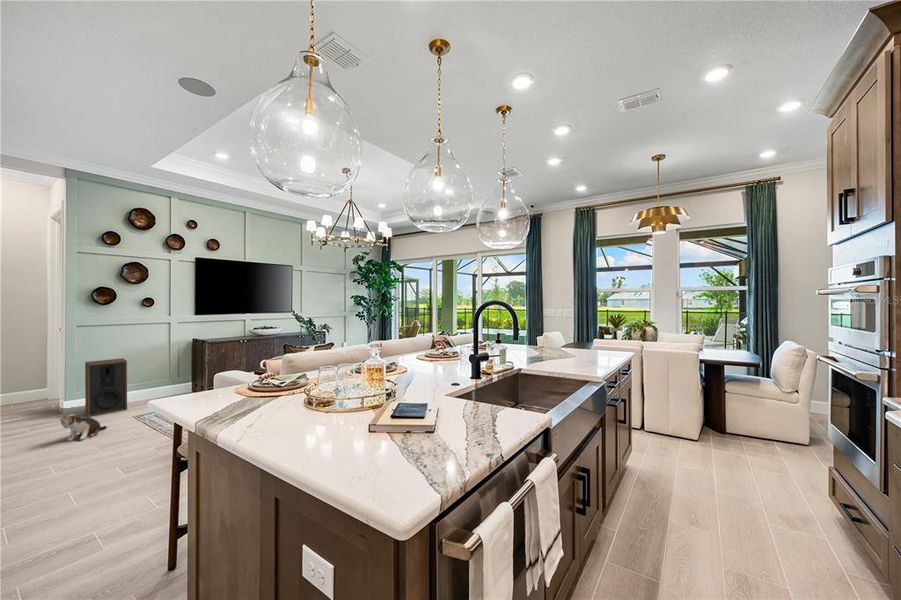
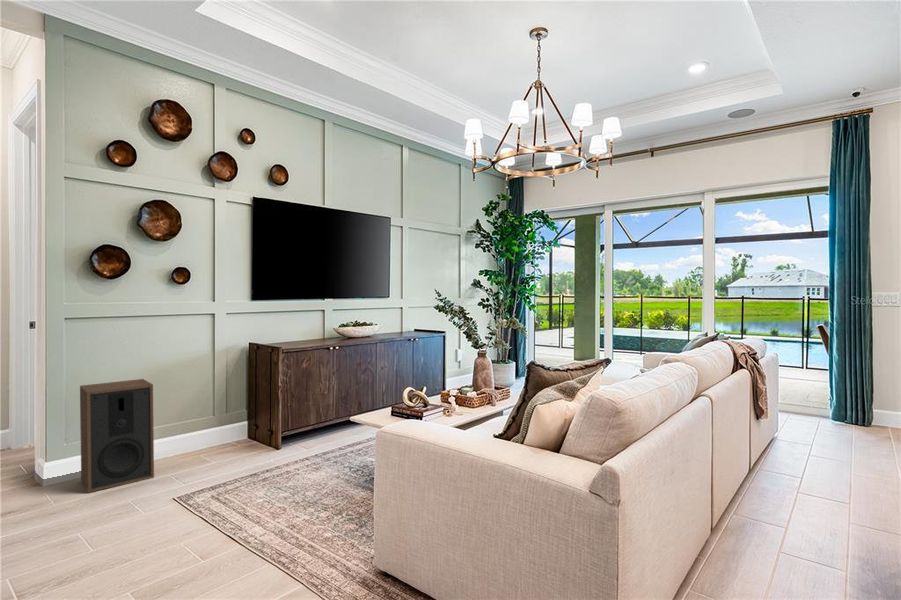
plush toy: present [57,414,107,441] -> none [43,504,132,562]

